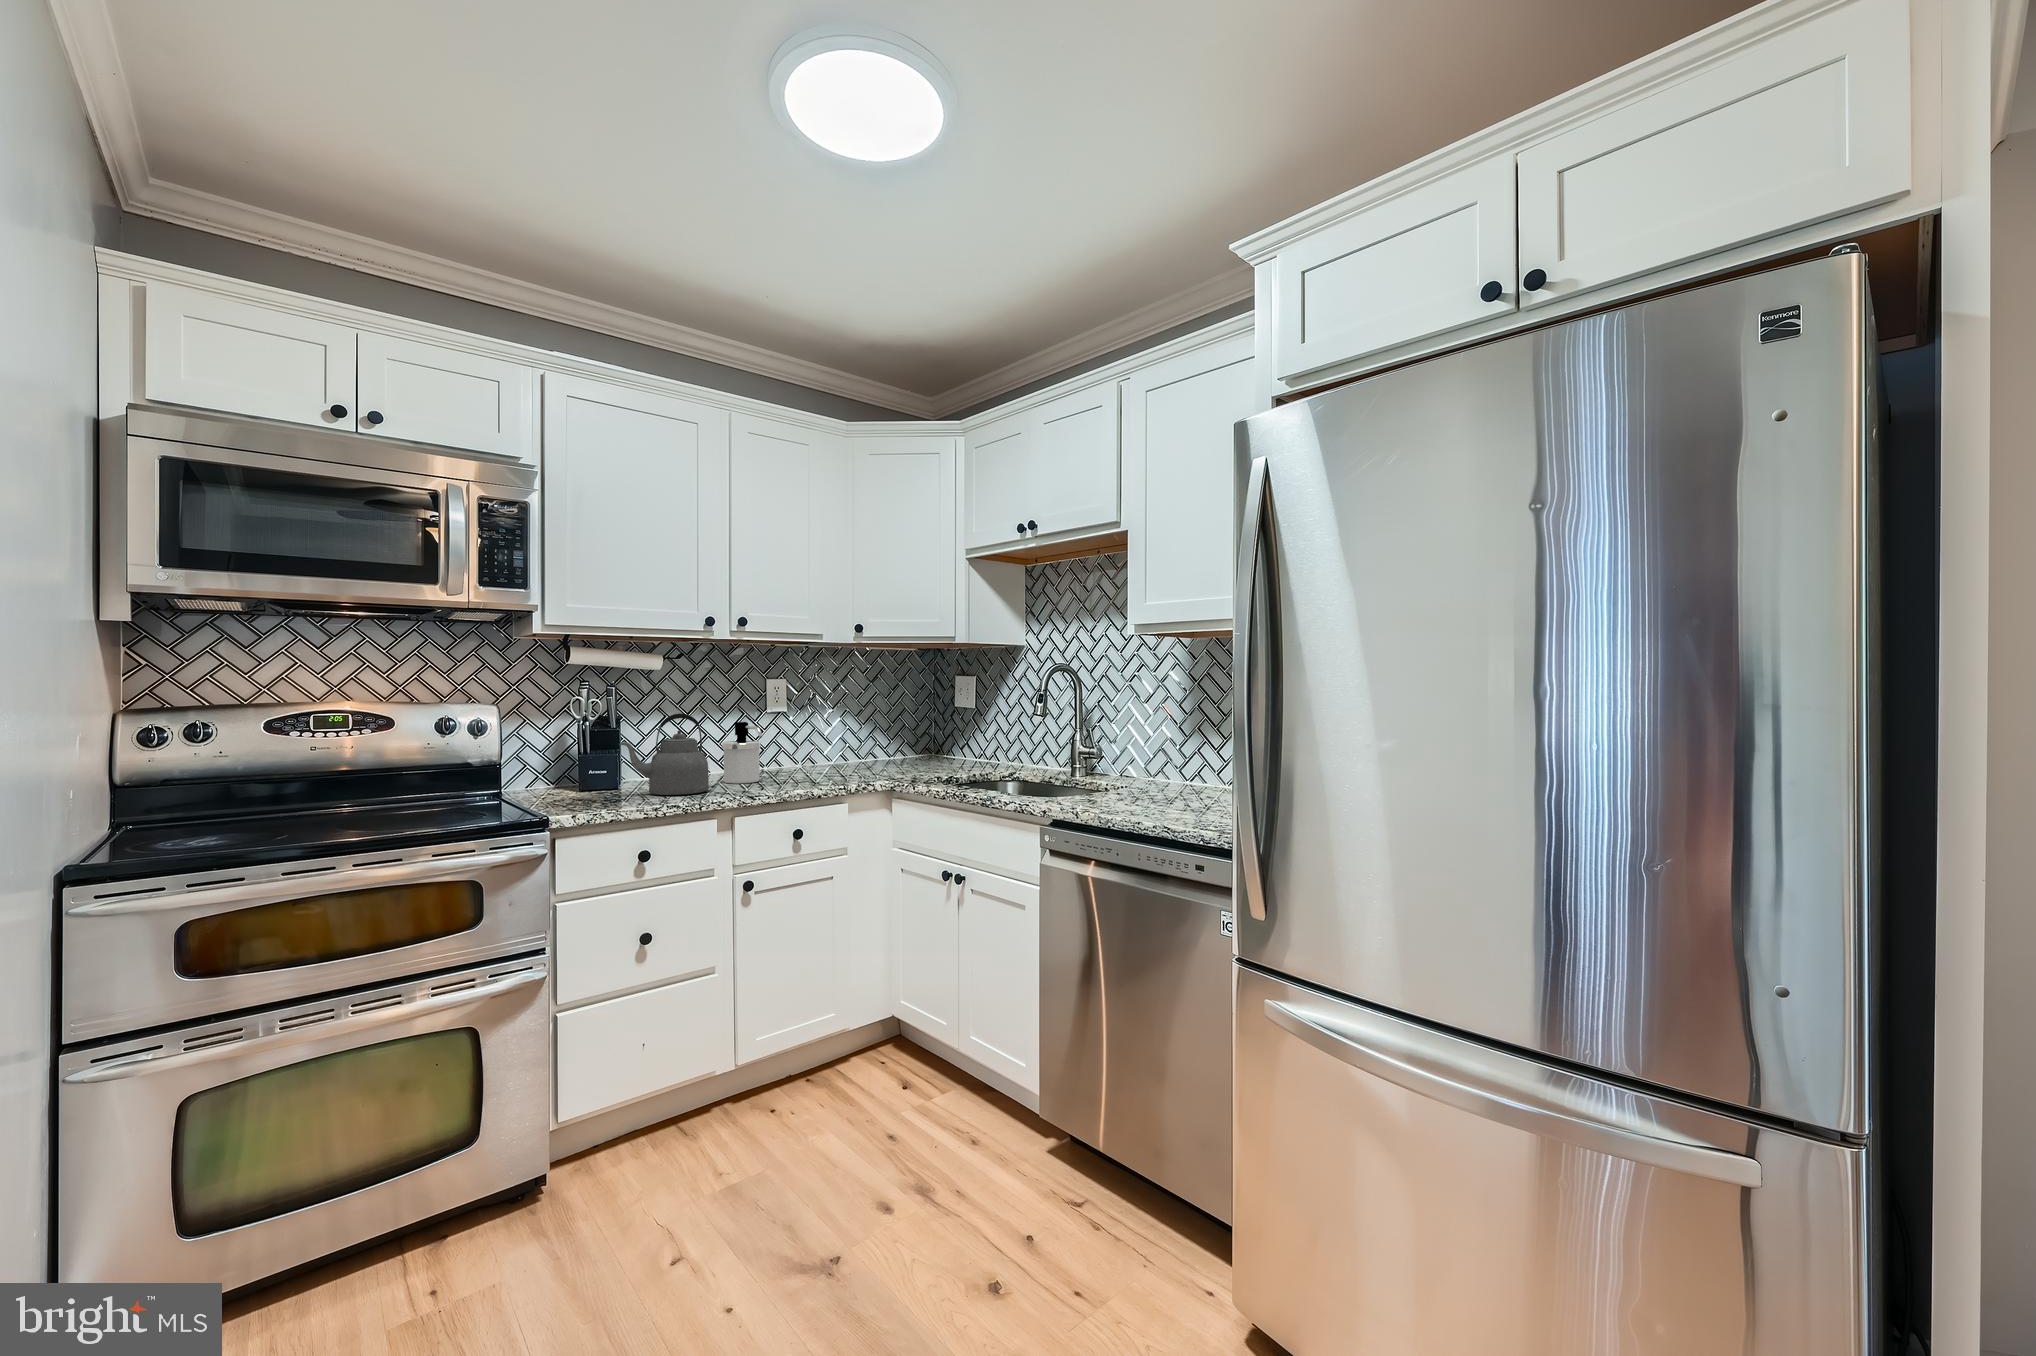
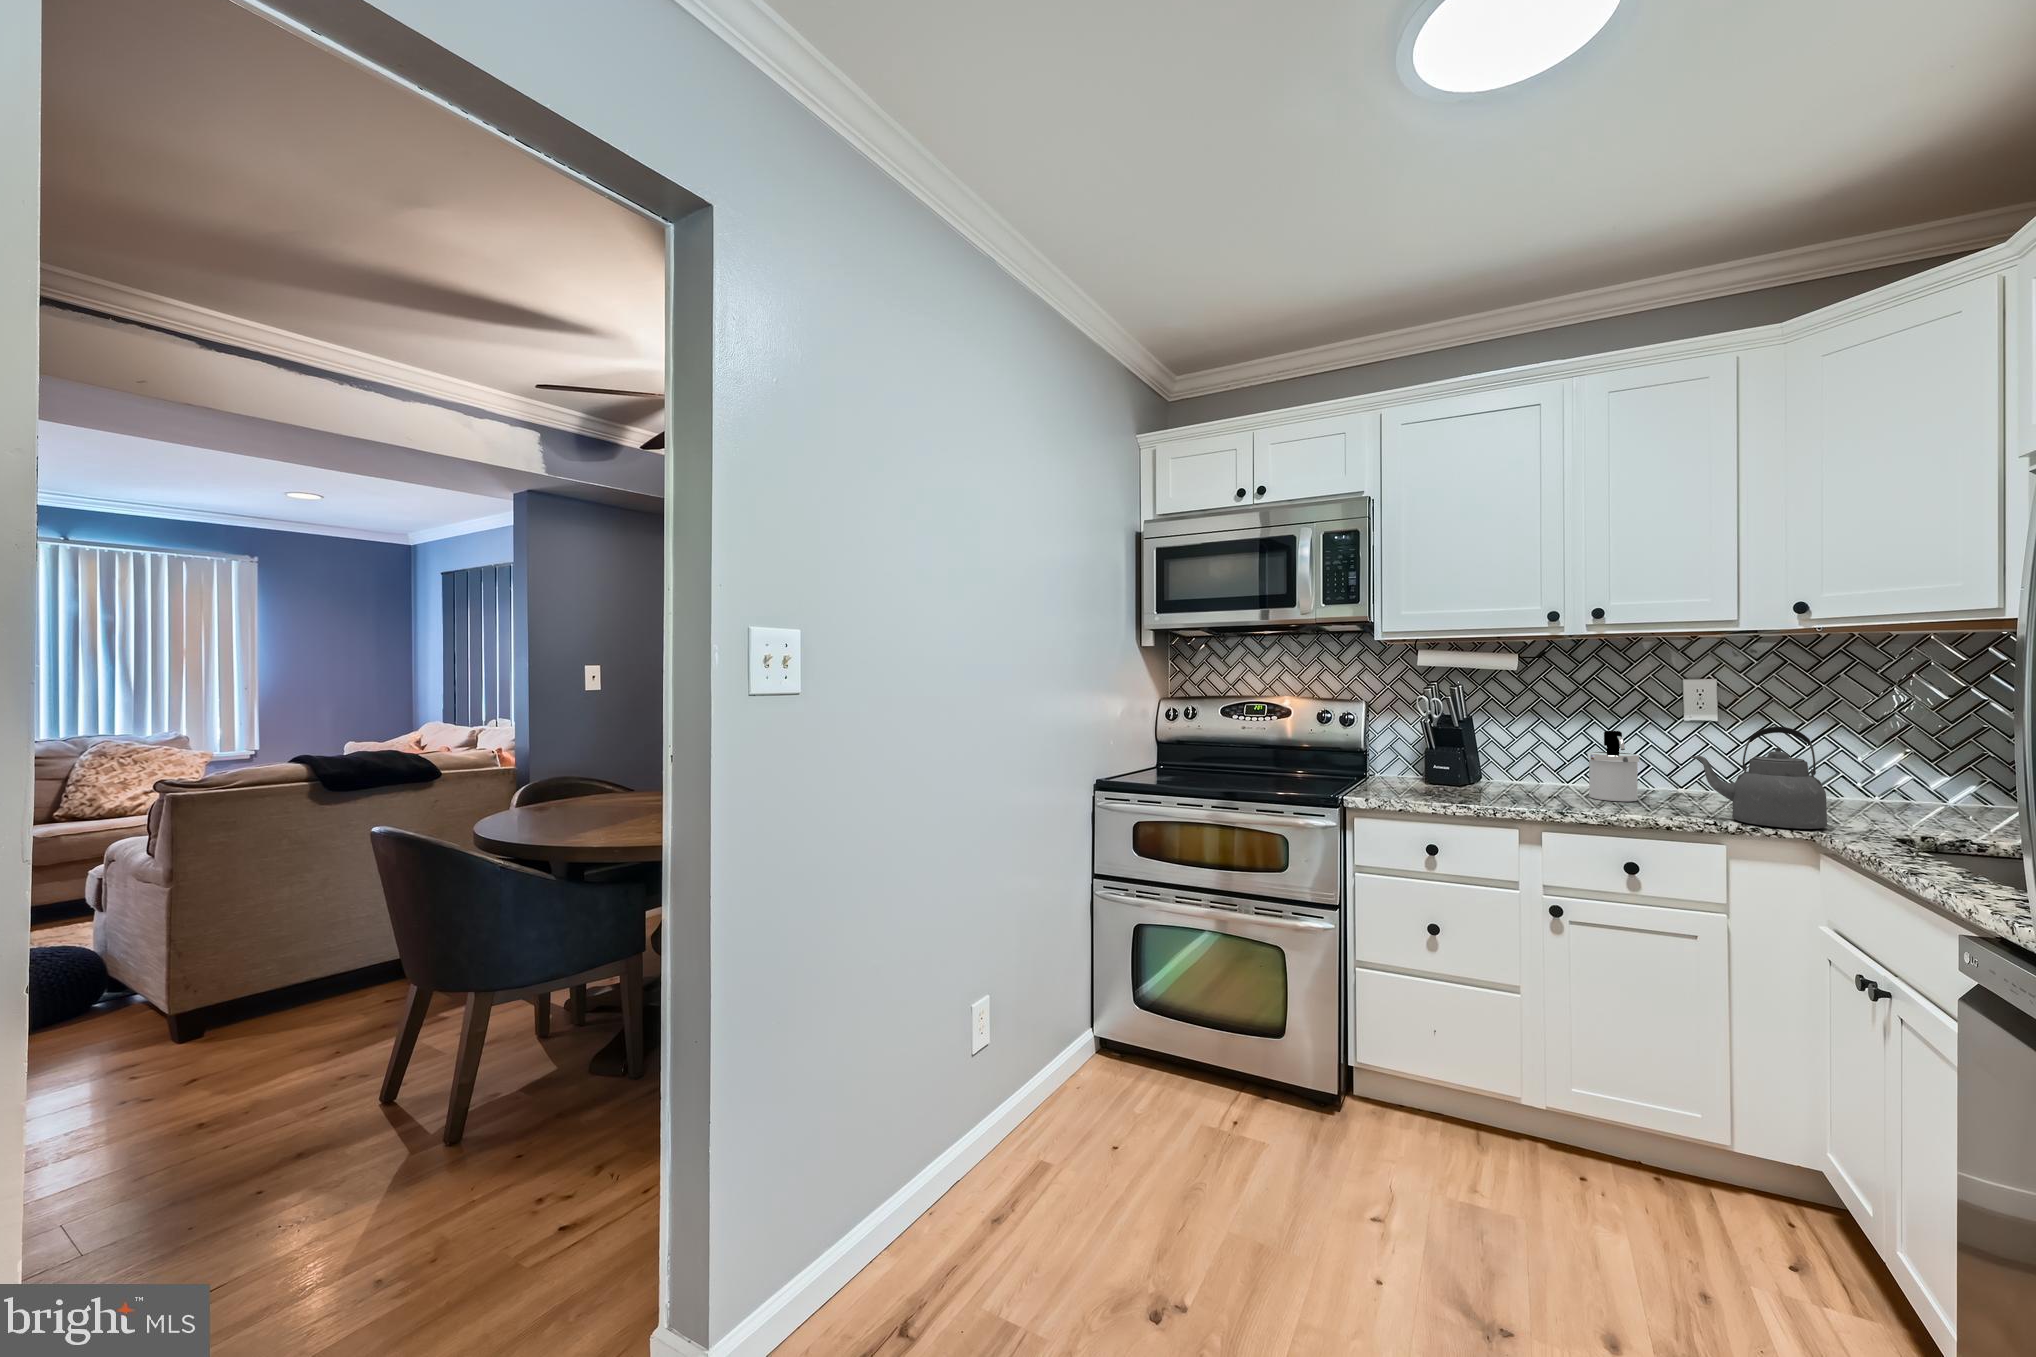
kettle: present [619,713,709,795] -> present [1691,727,1827,829]

